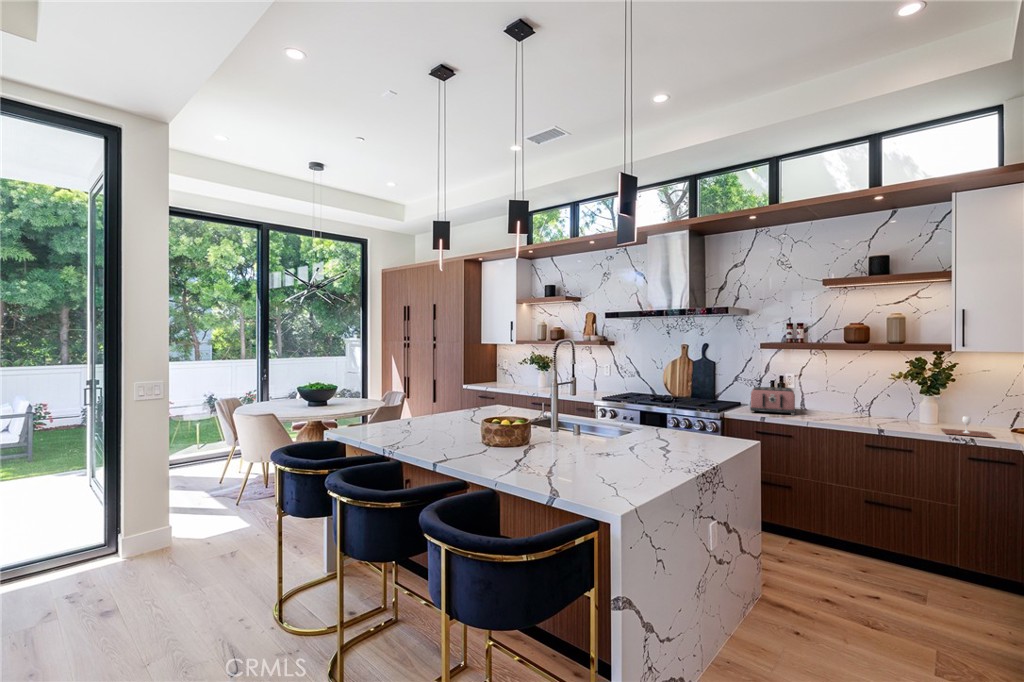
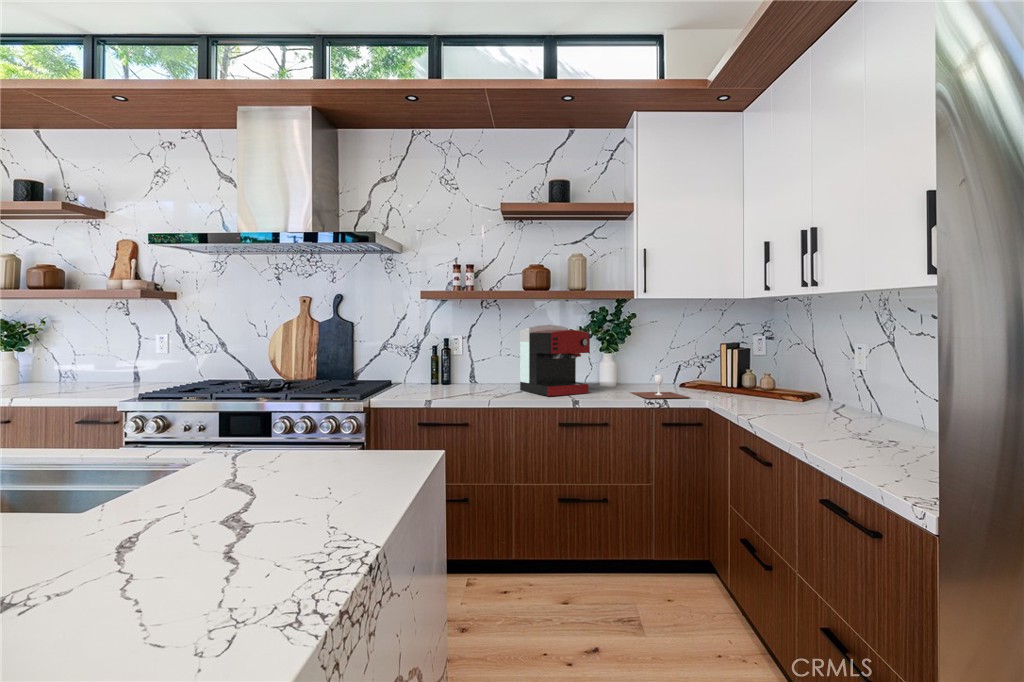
coffee maker: none [838,370,898,425] -> present [520,325,590,396]
toaster: present [750,387,795,415] -> none [408,355,470,394]

